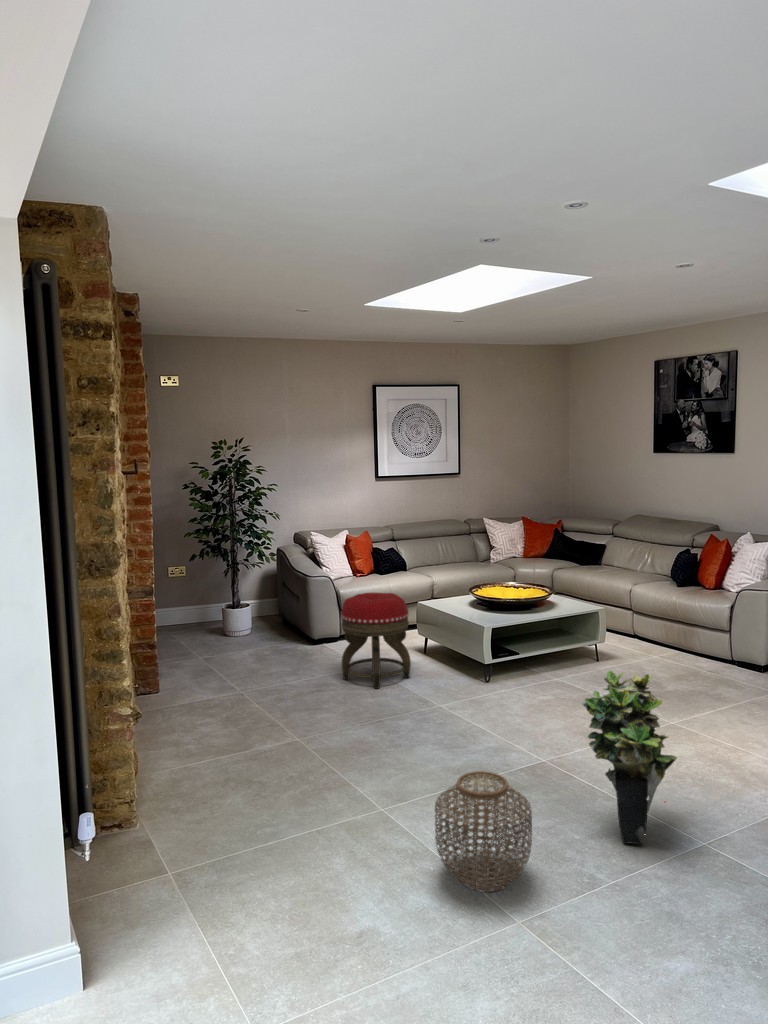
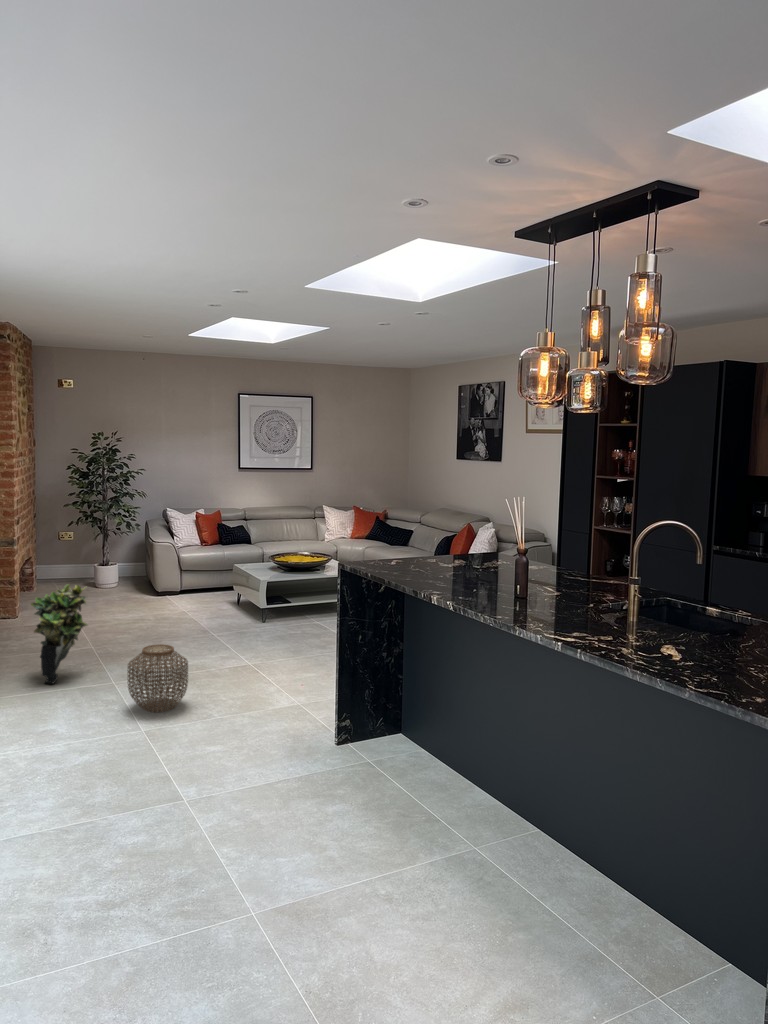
footstool: present [341,593,411,689] -> none [159,553,212,622]
potted plant: present [583,670,677,845] -> present [31,584,88,684]

